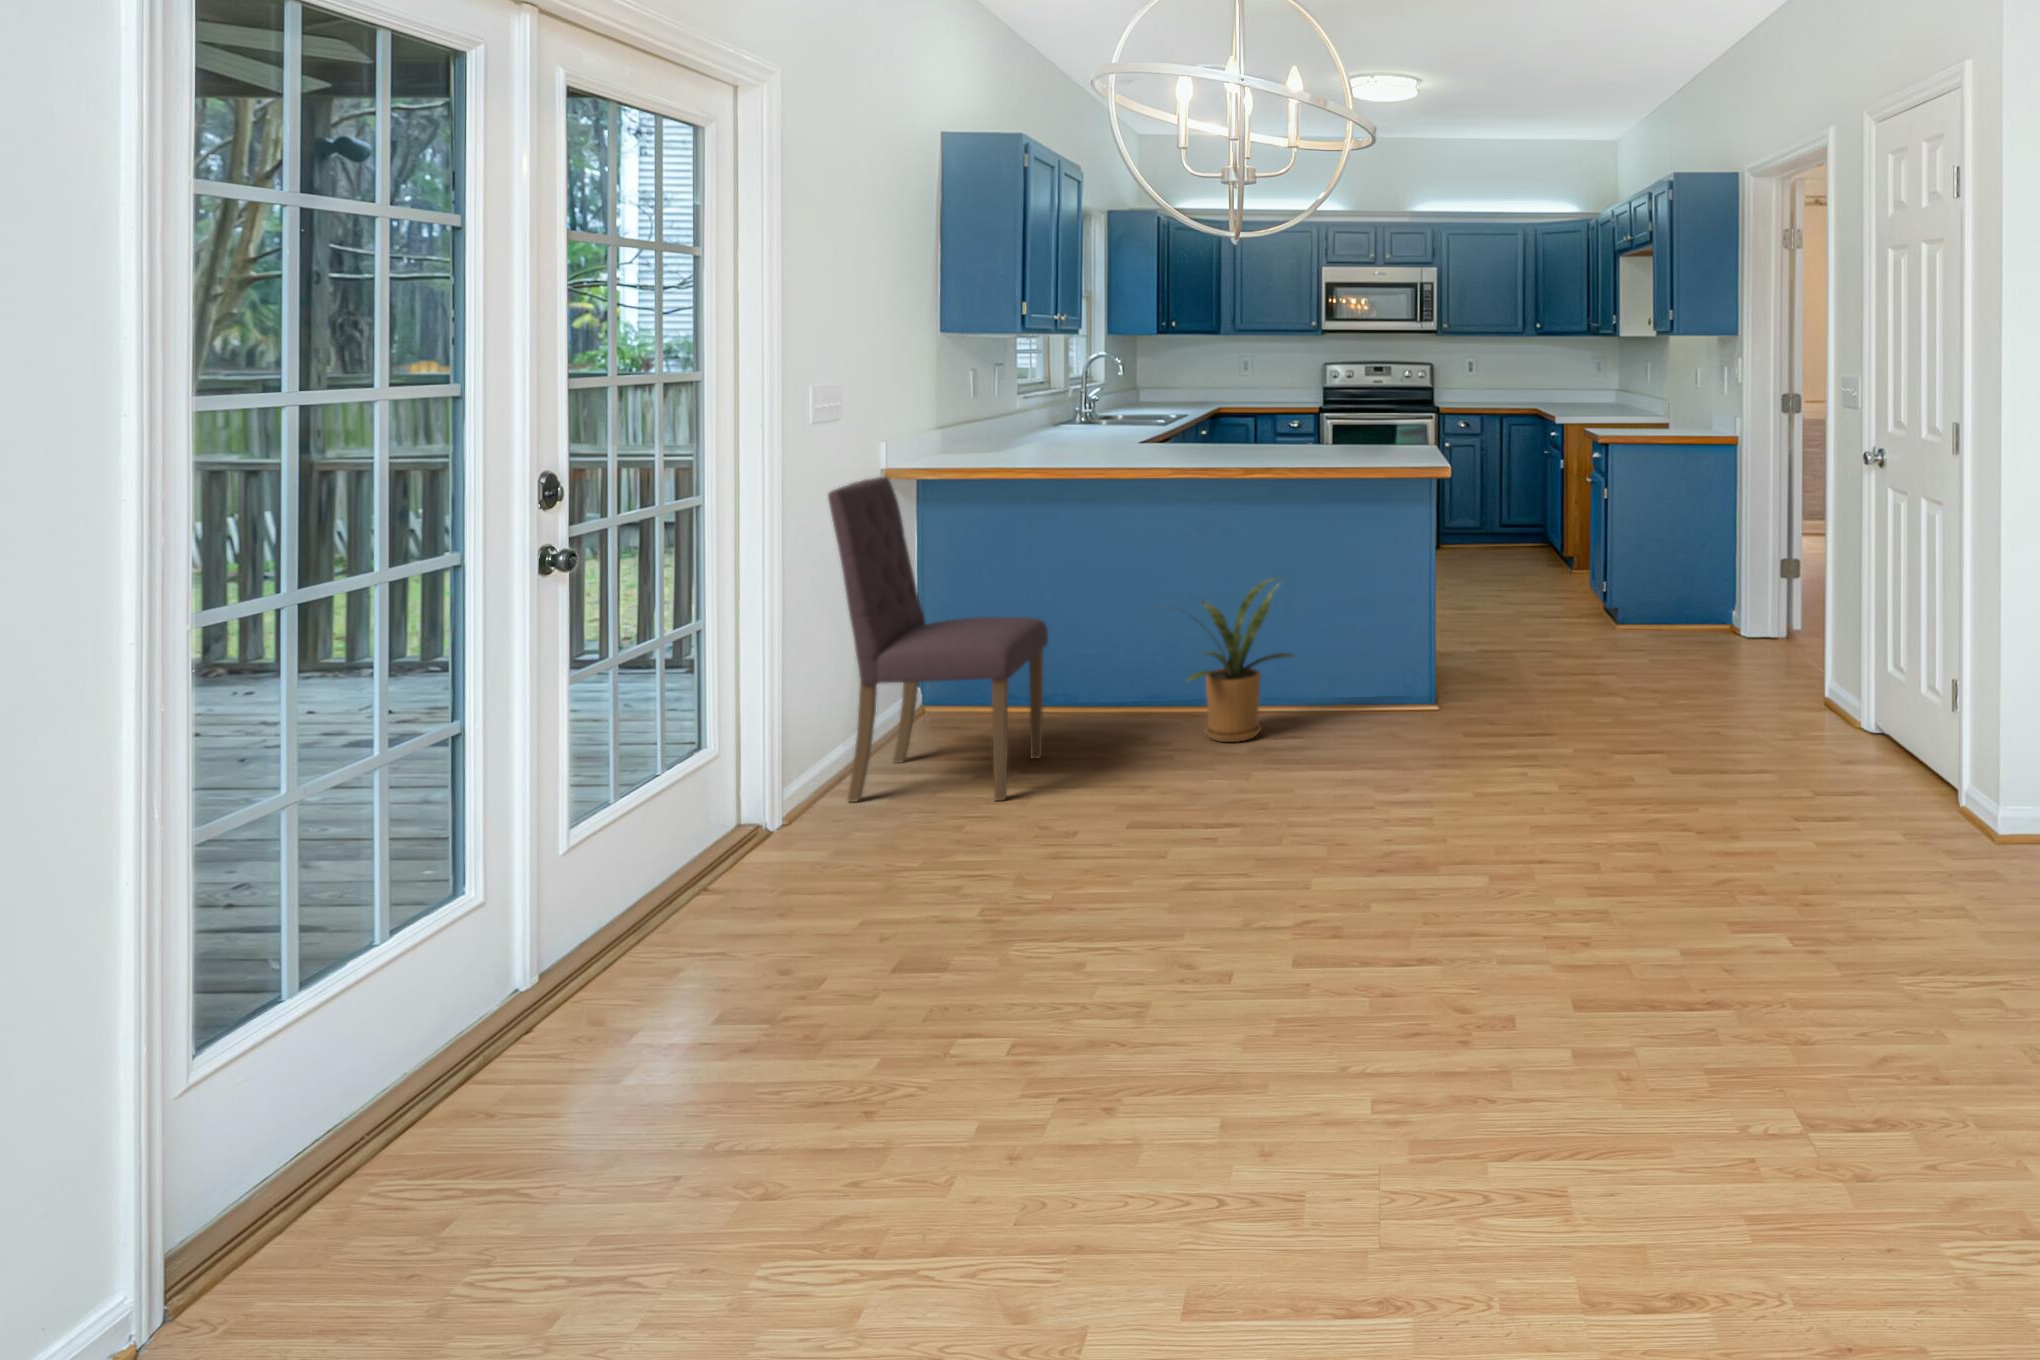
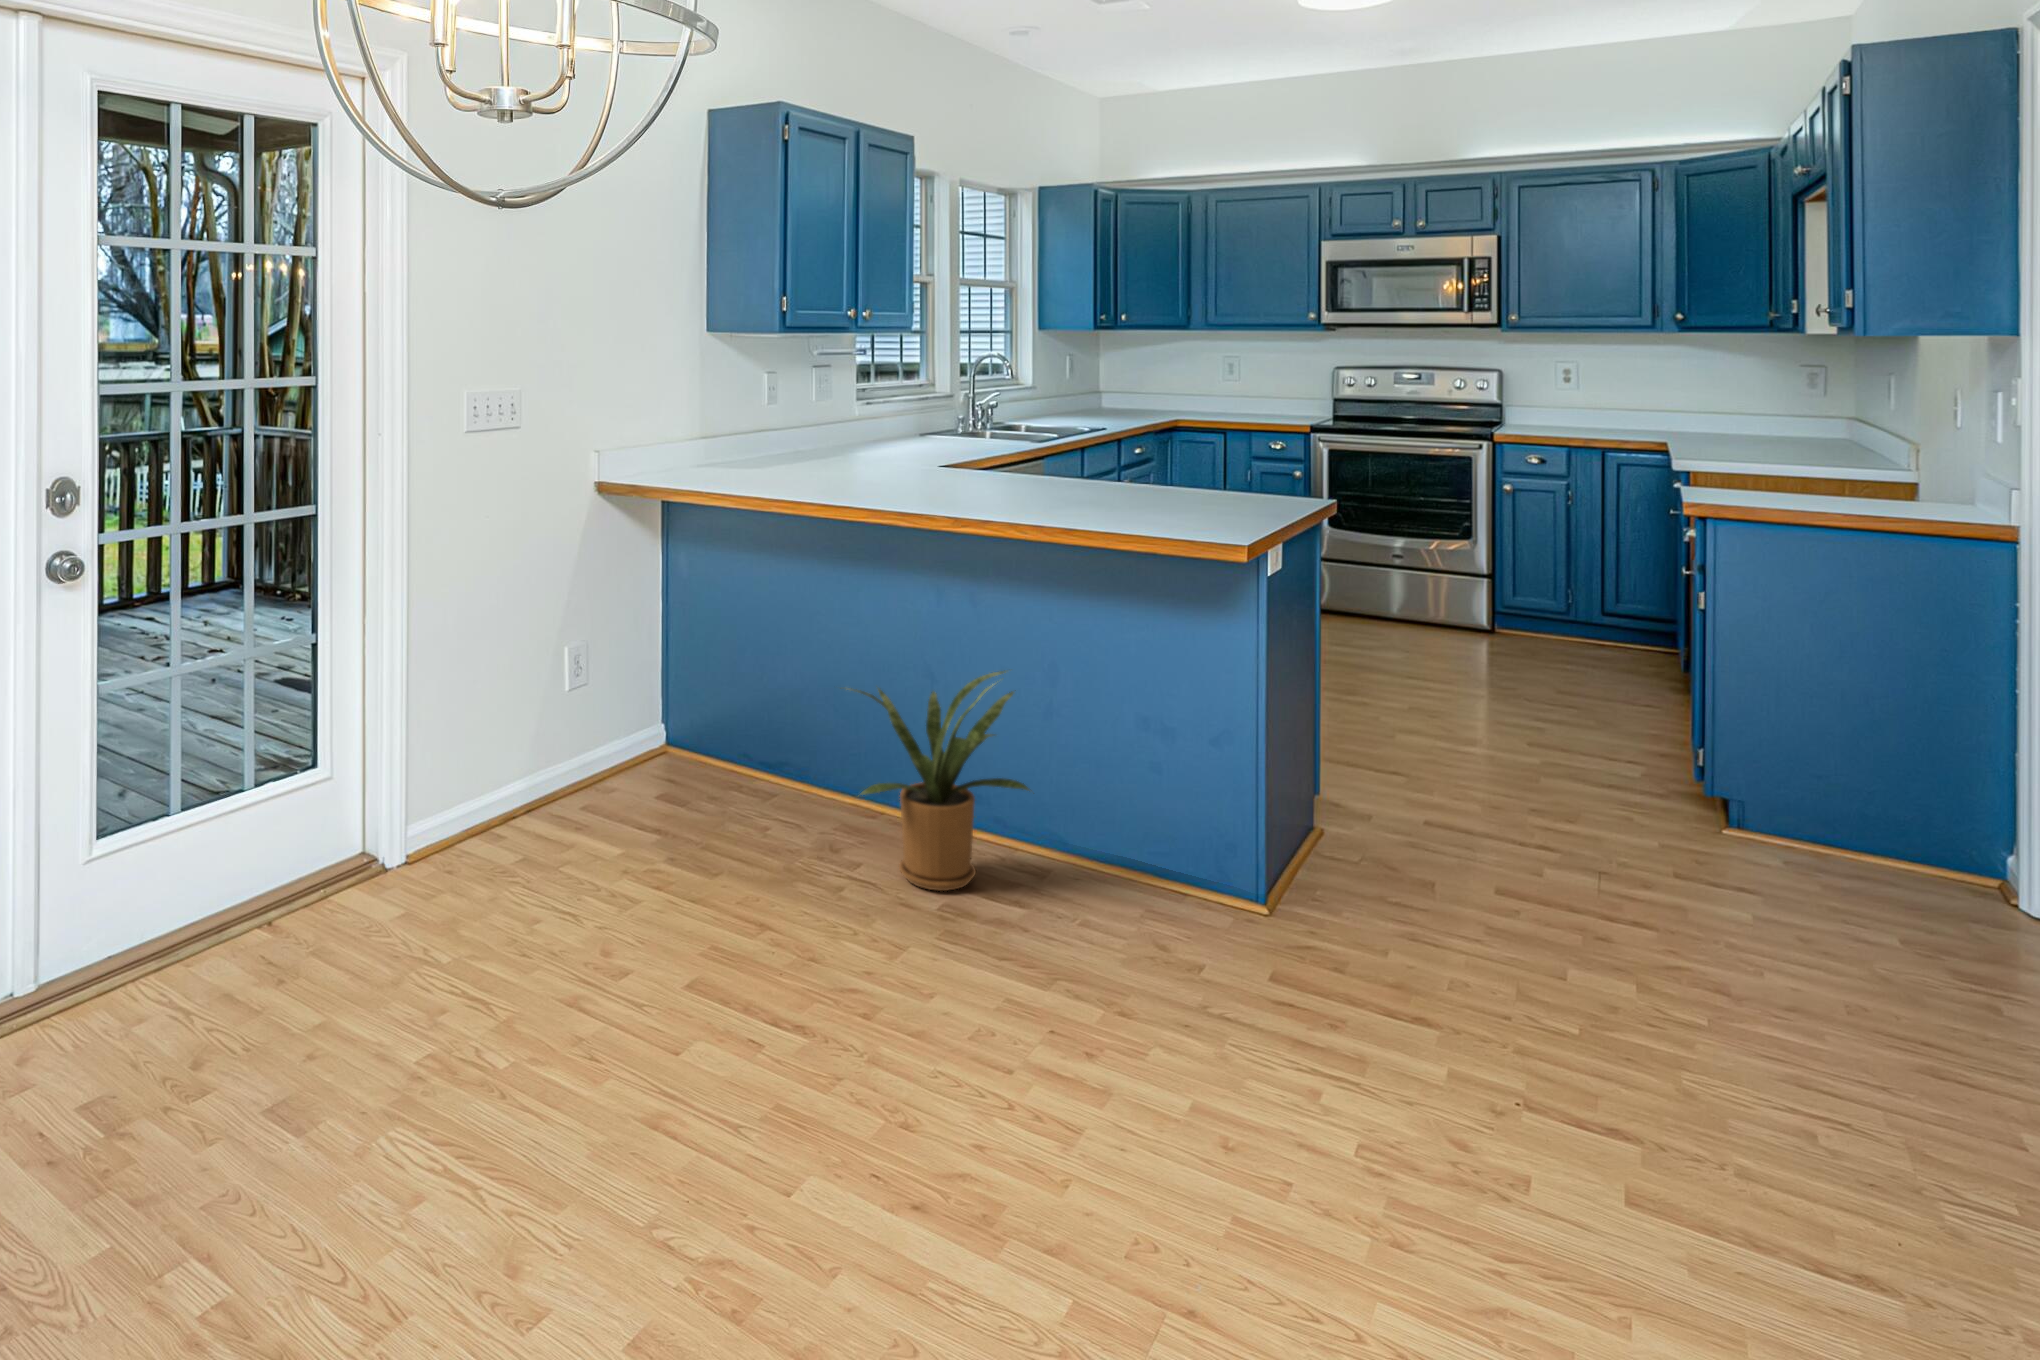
dining chair: present [828,477,1048,802] -> none [471,493,718,898]

